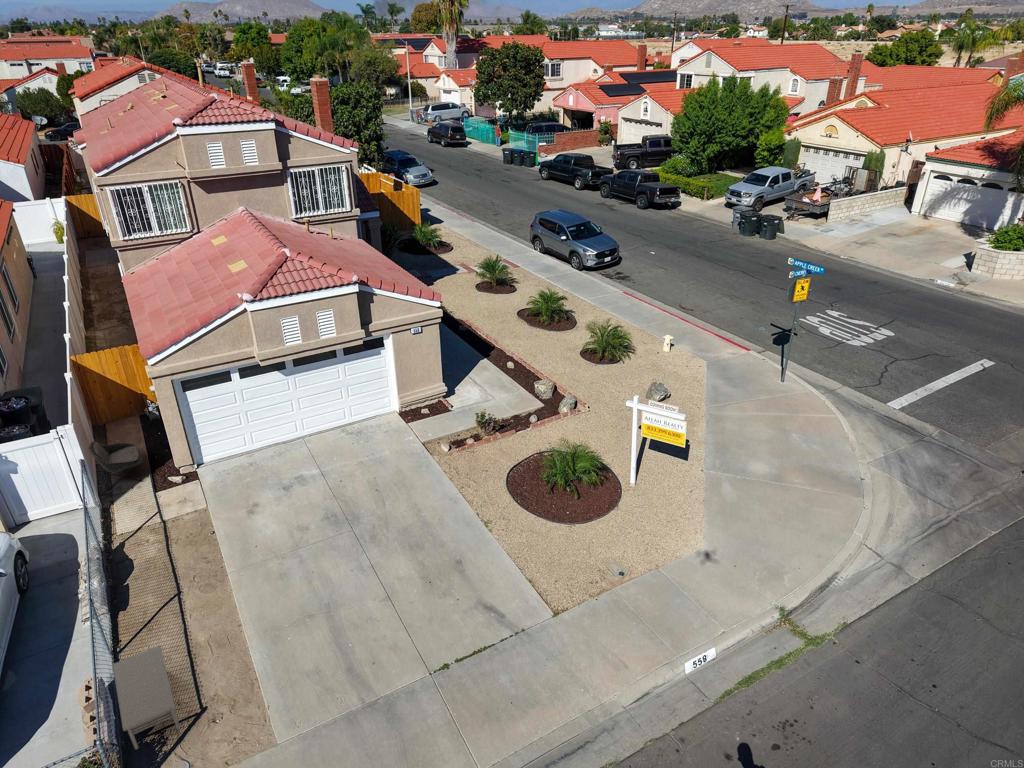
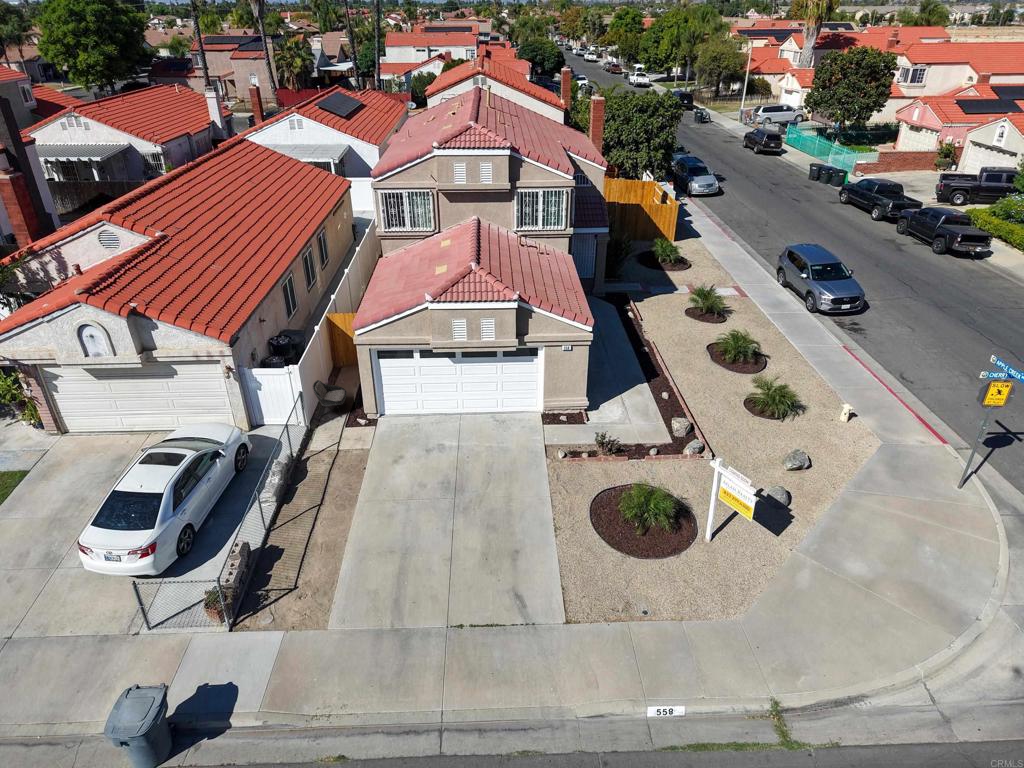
storage bench: present [113,646,180,749] -> none [240,534,289,595]

